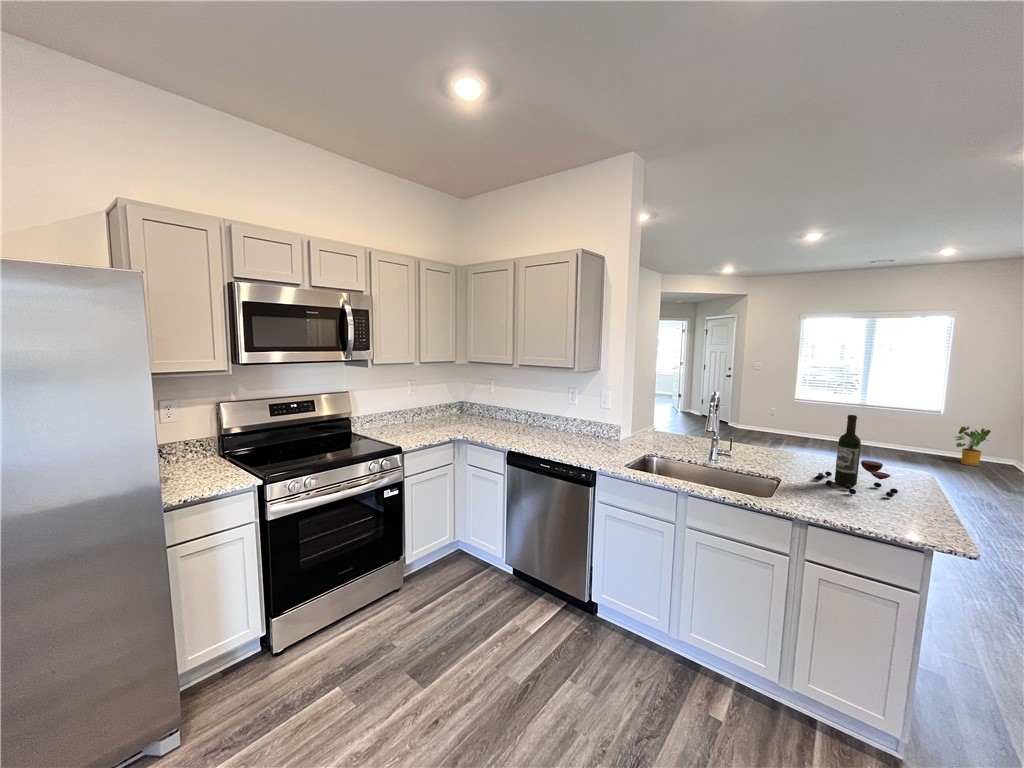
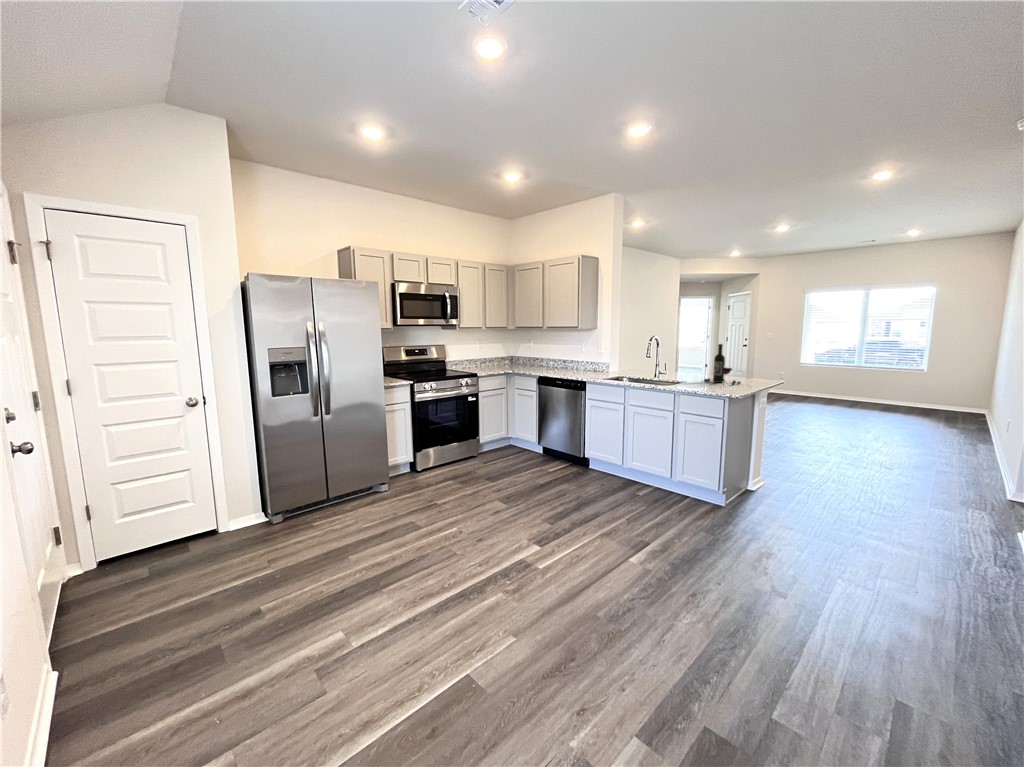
house plant: present [955,427,991,466] -> none [926,381,962,414]

